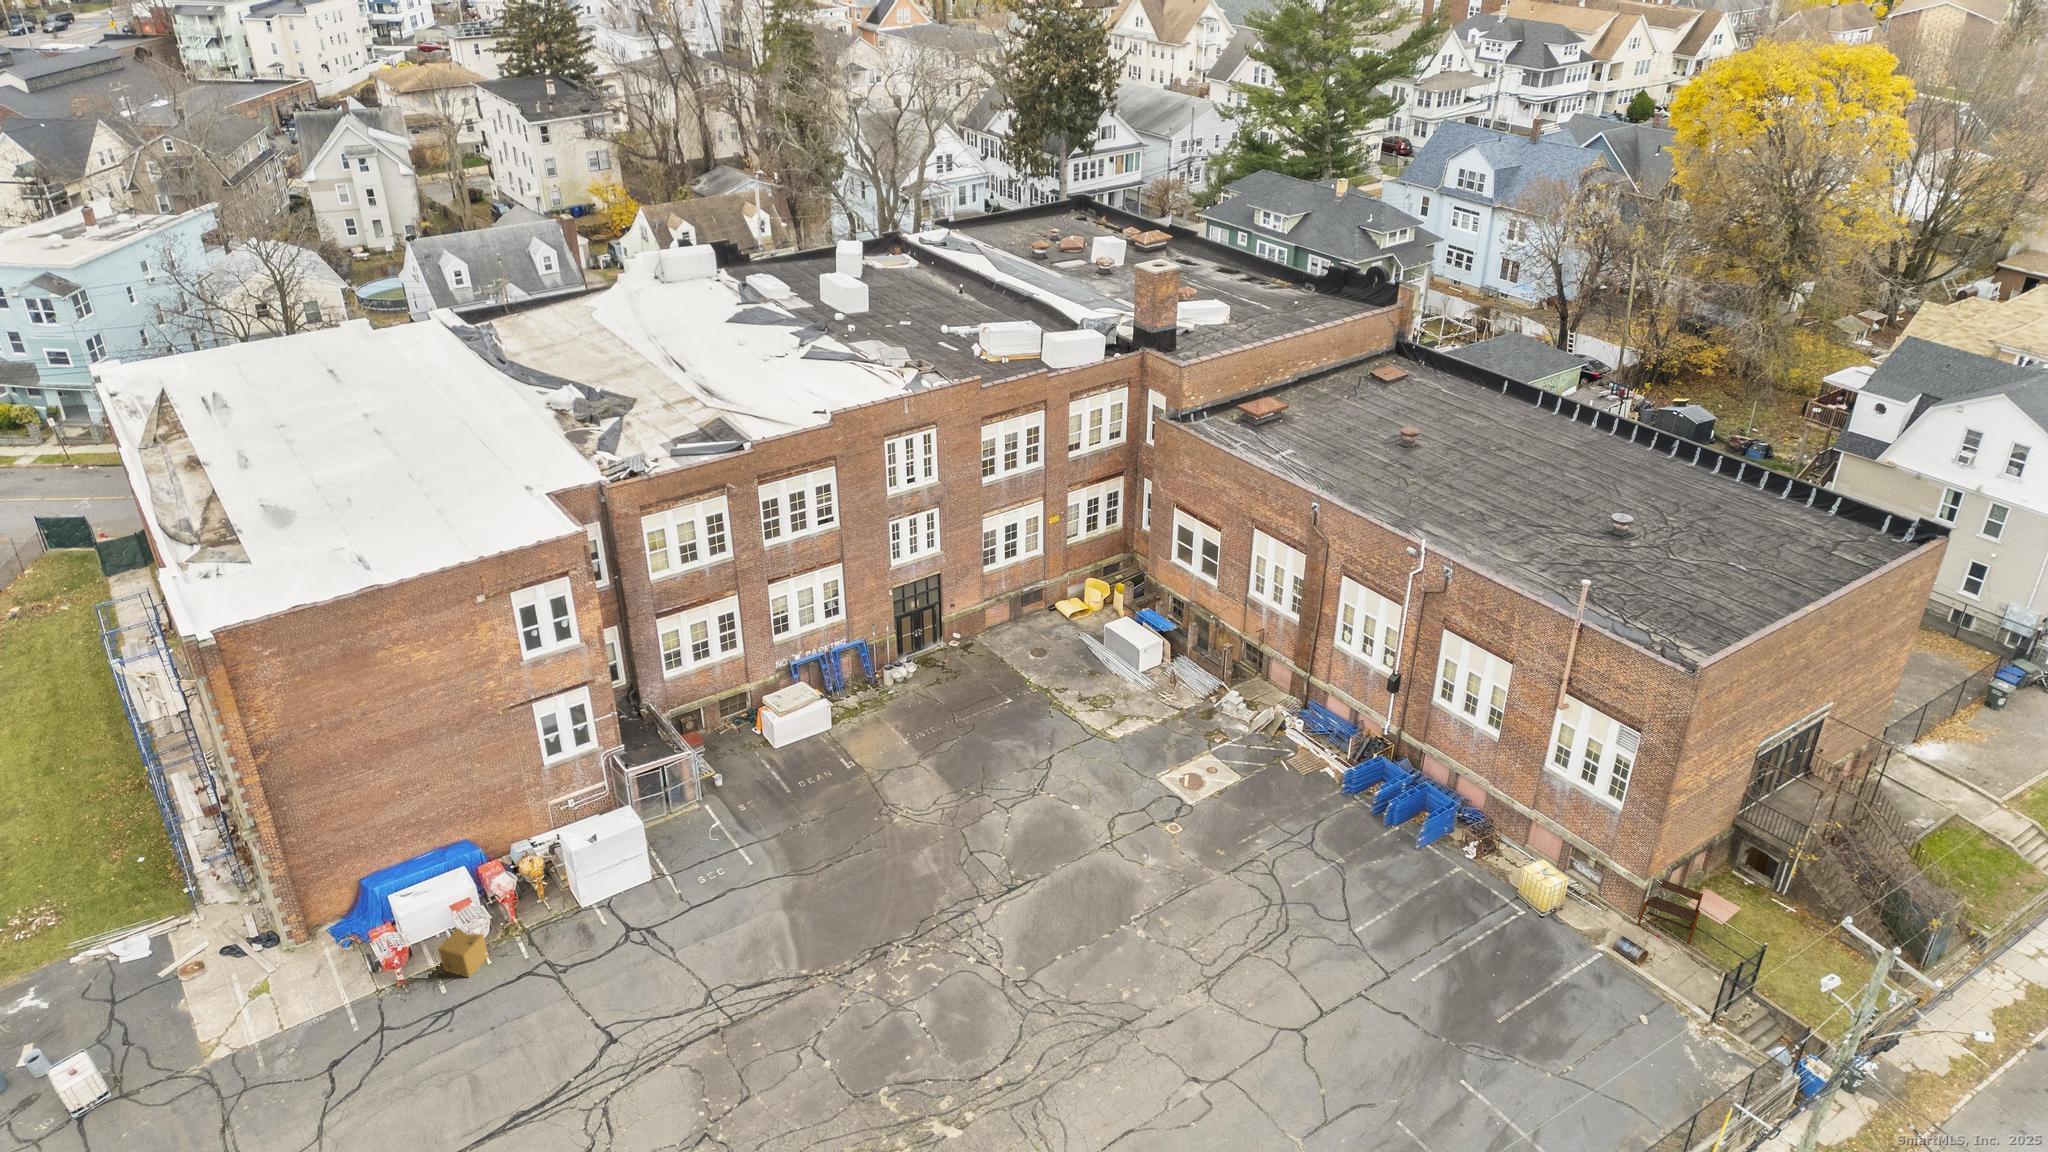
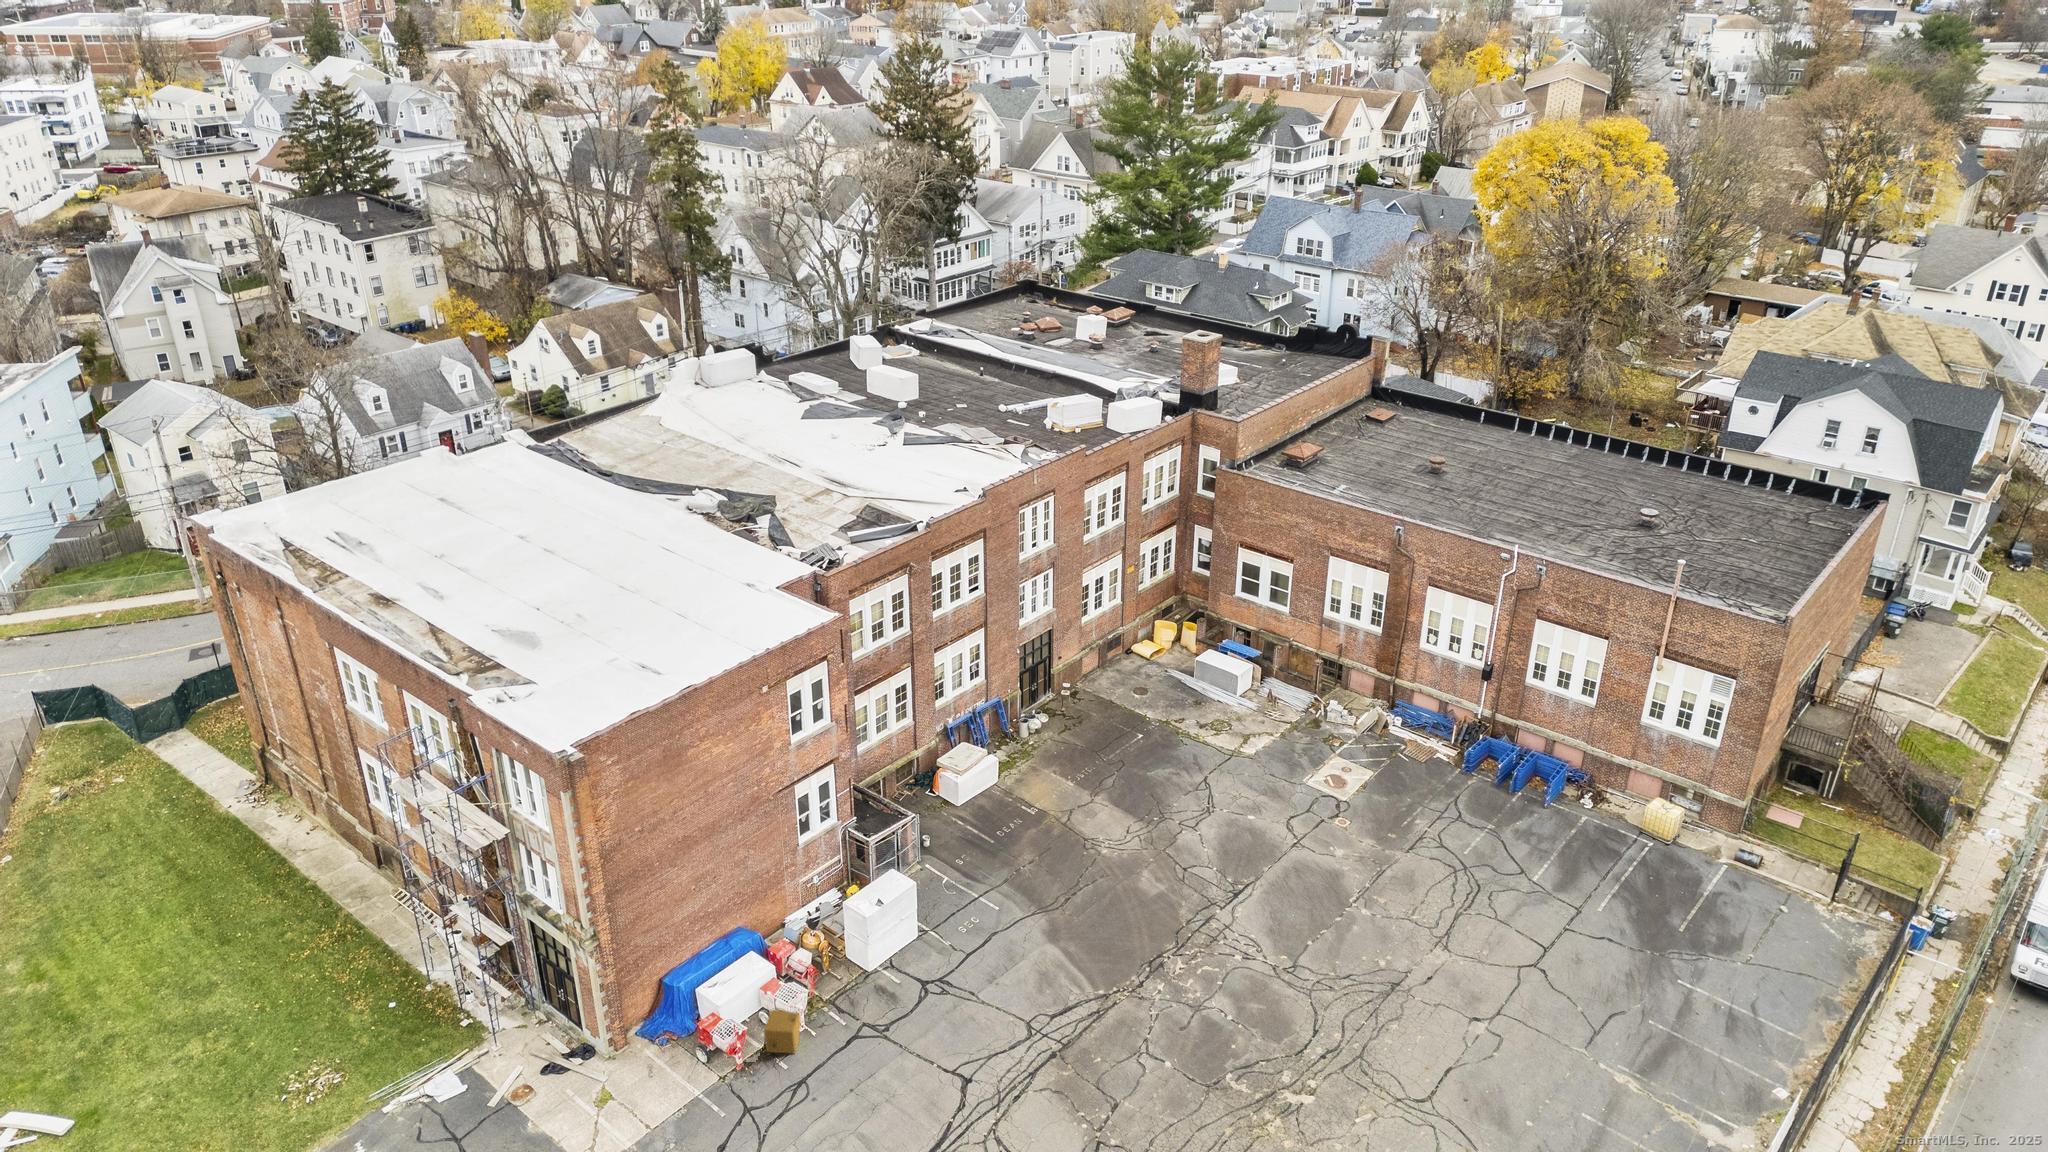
bench: present [1637,879,1703,944] -> none [1733,796,1784,847]

